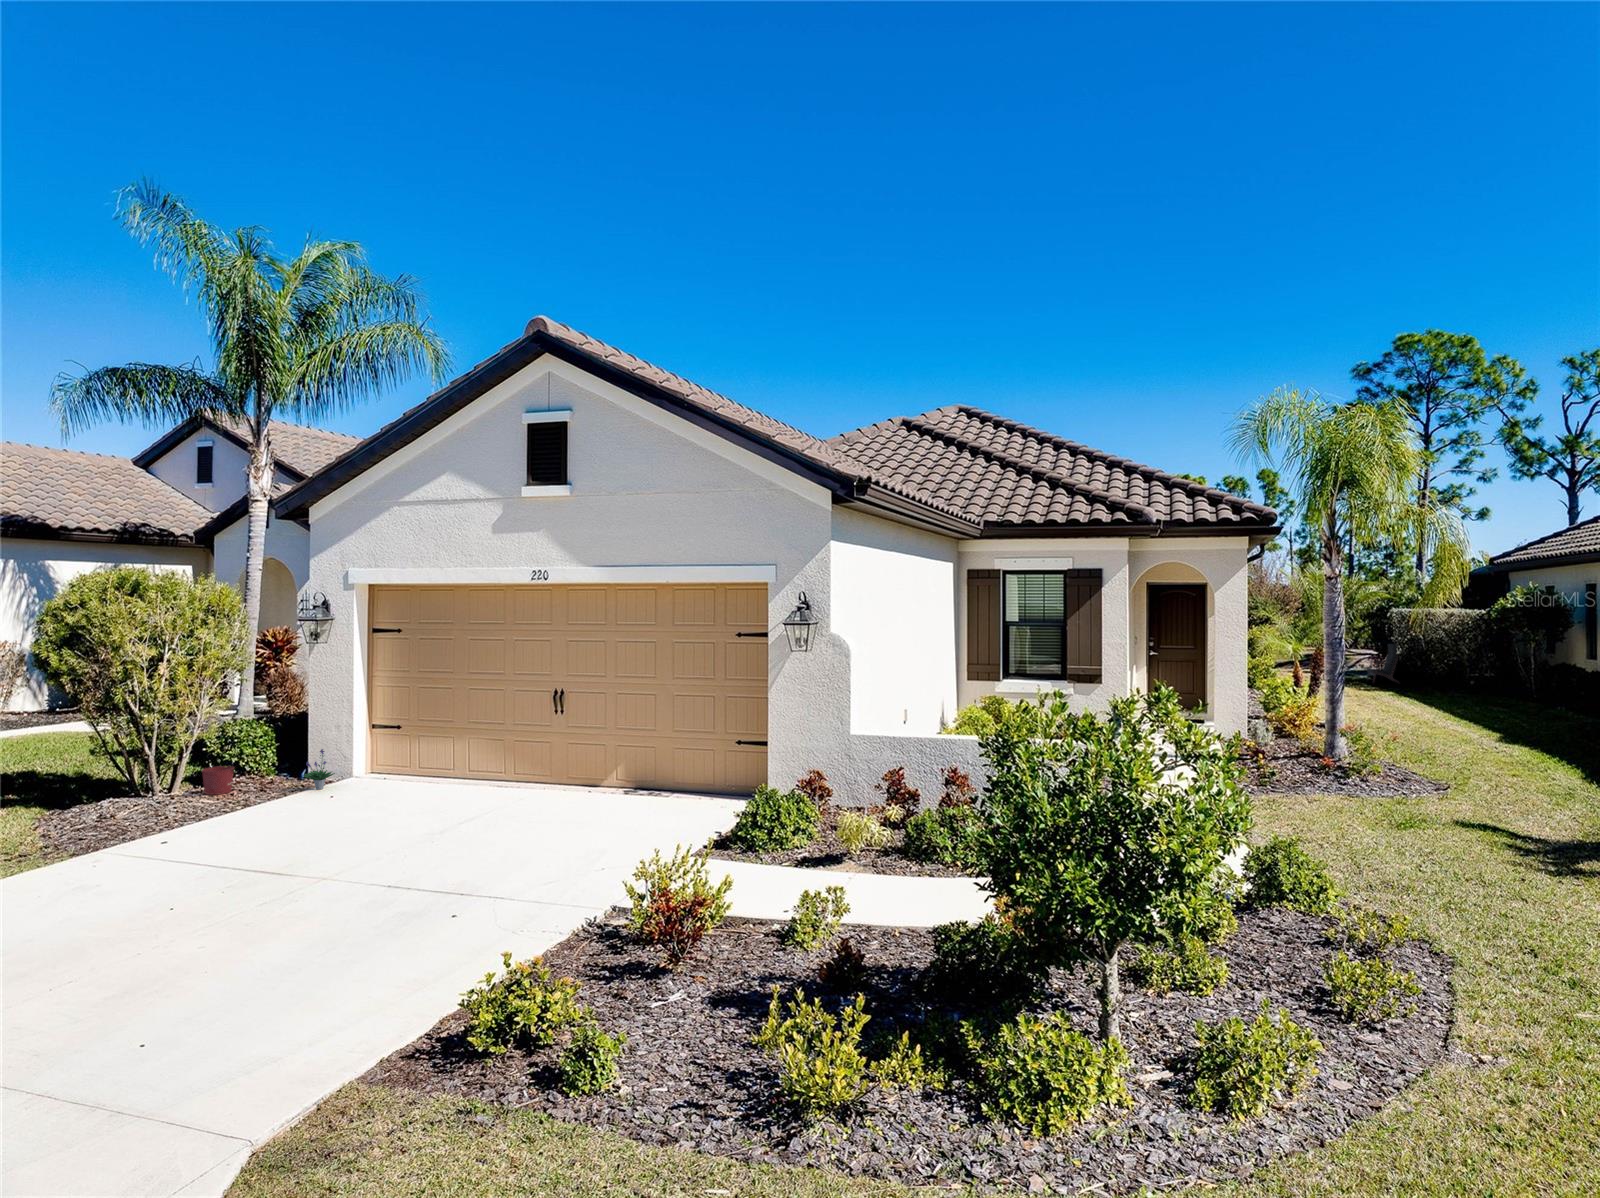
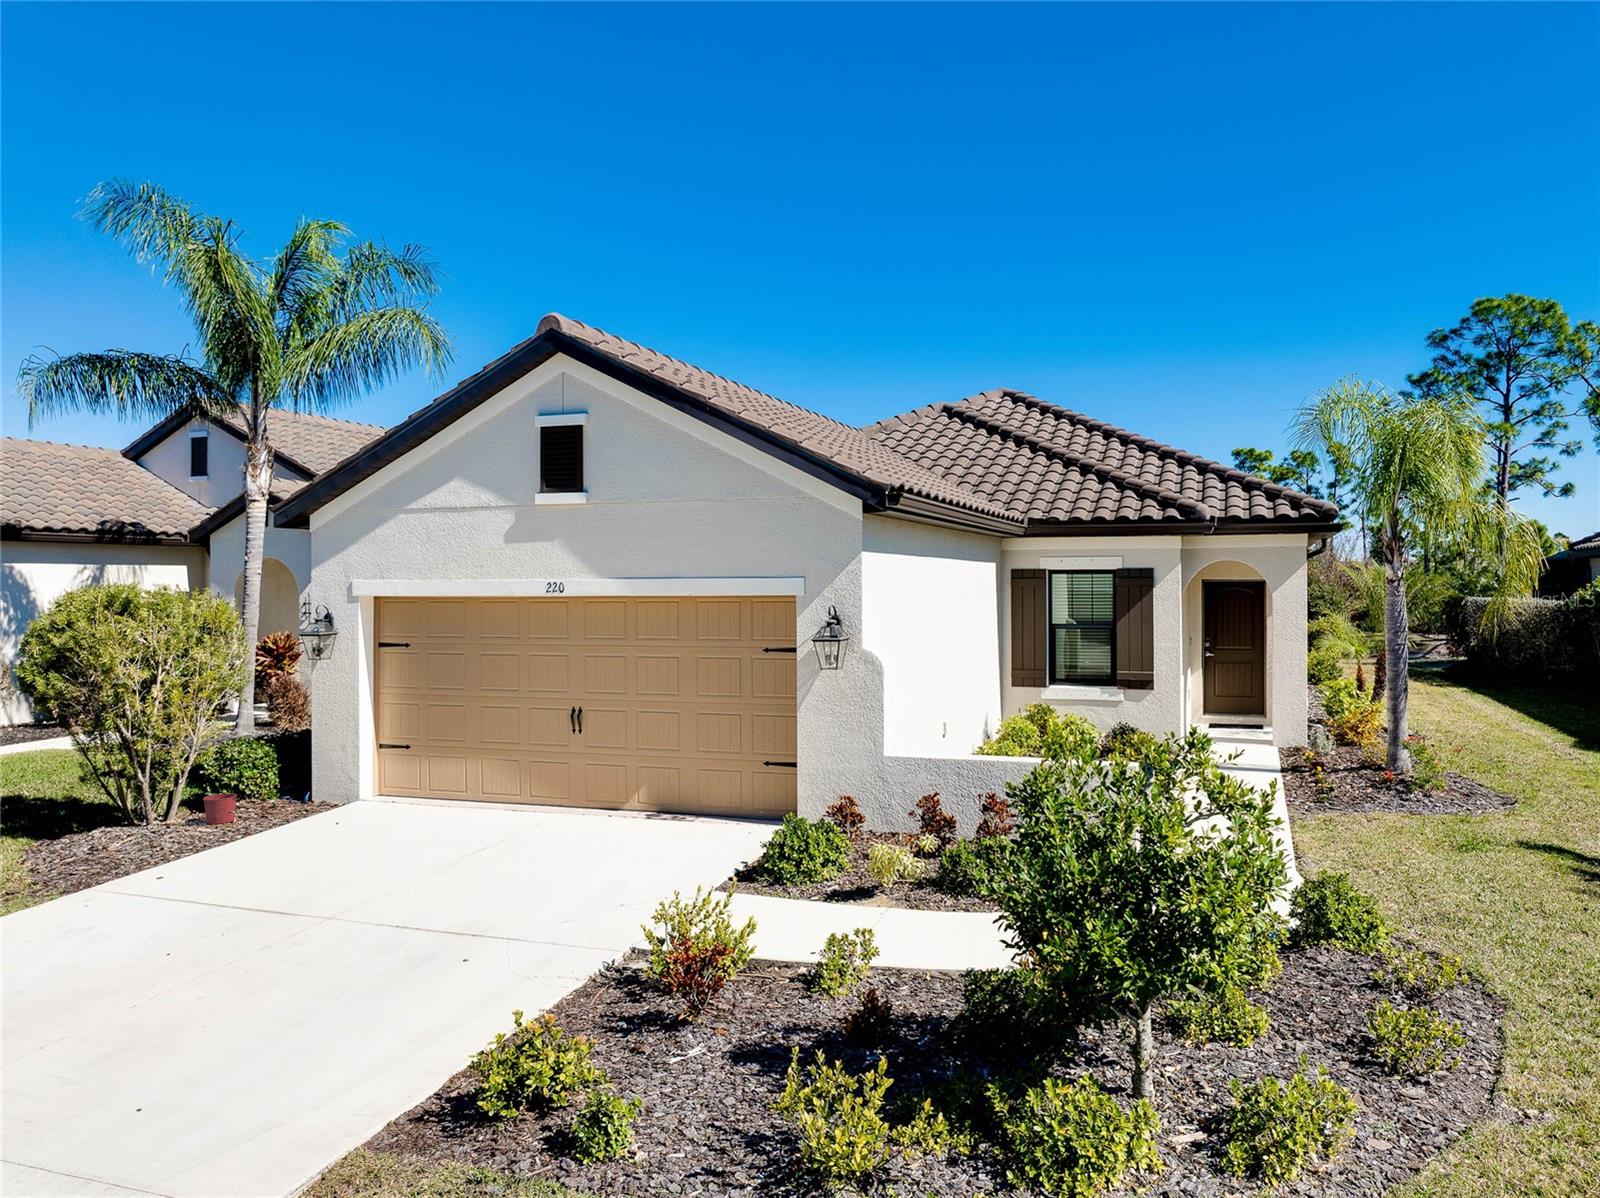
lounge chair: present [1367,644,1398,682] -> none [1445,632,1484,675]
potted plant: present [304,749,335,790] -> none [307,774,341,817]

